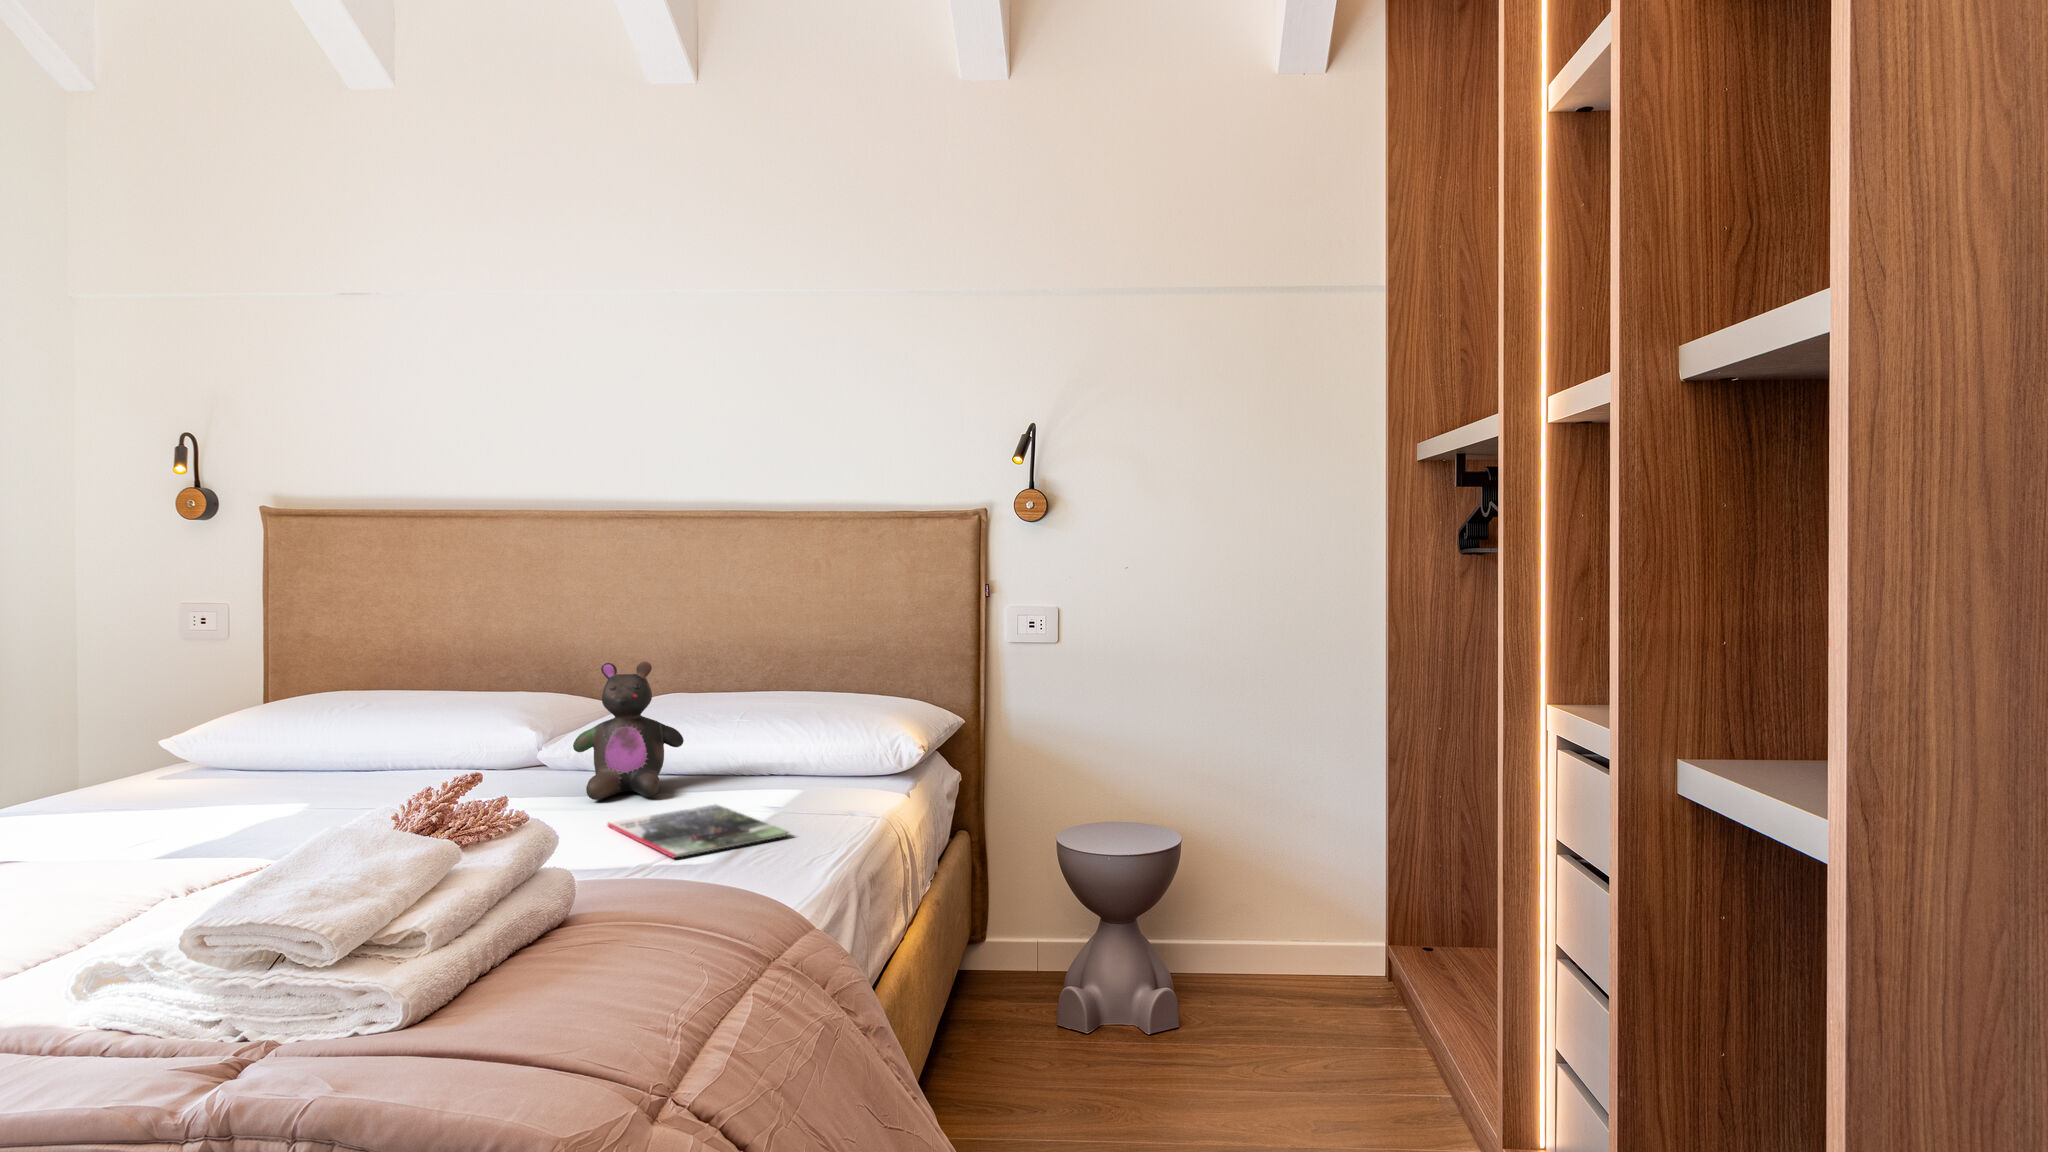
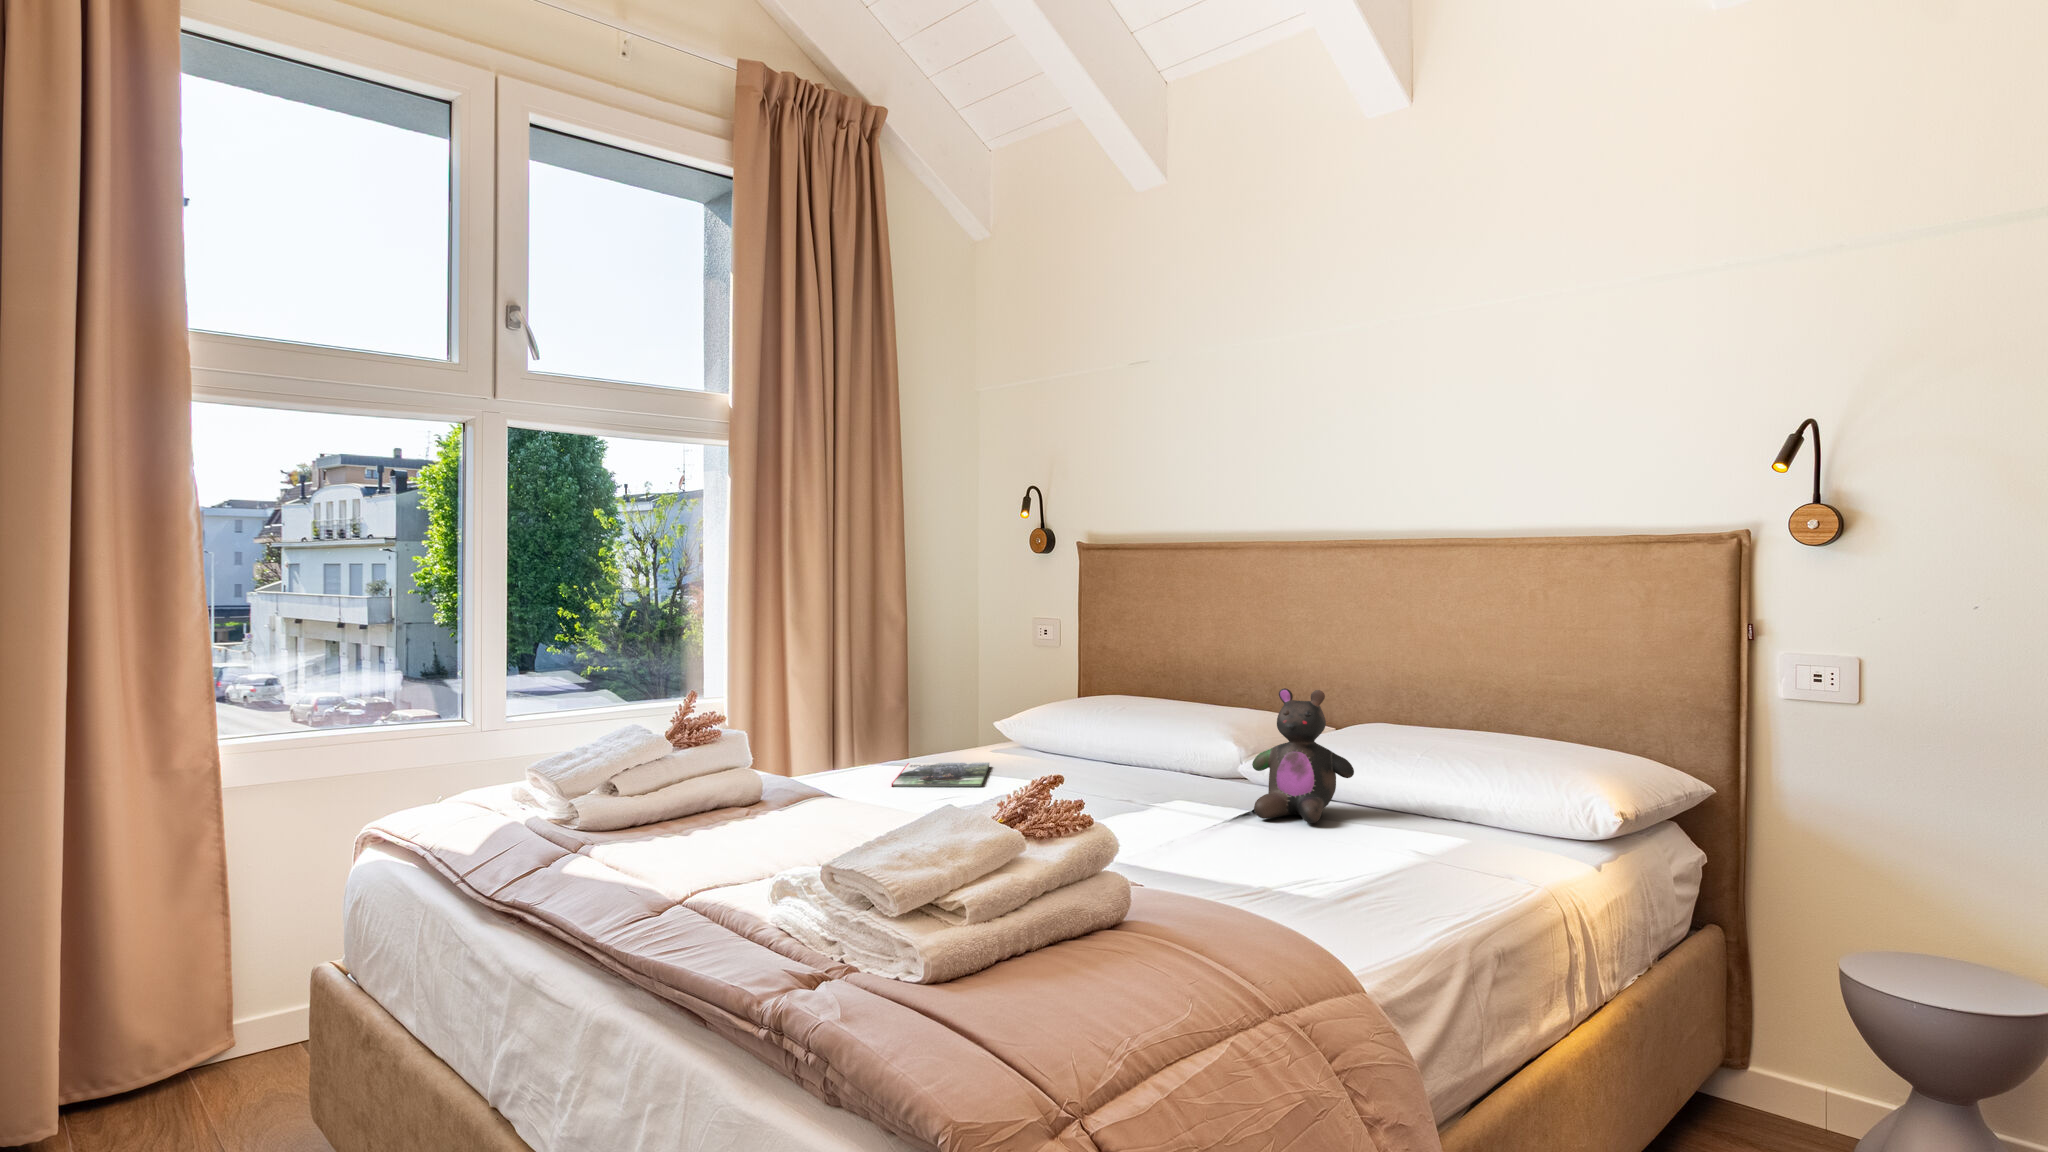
magazine: present [607,805,788,858] -> present [892,763,989,787]

